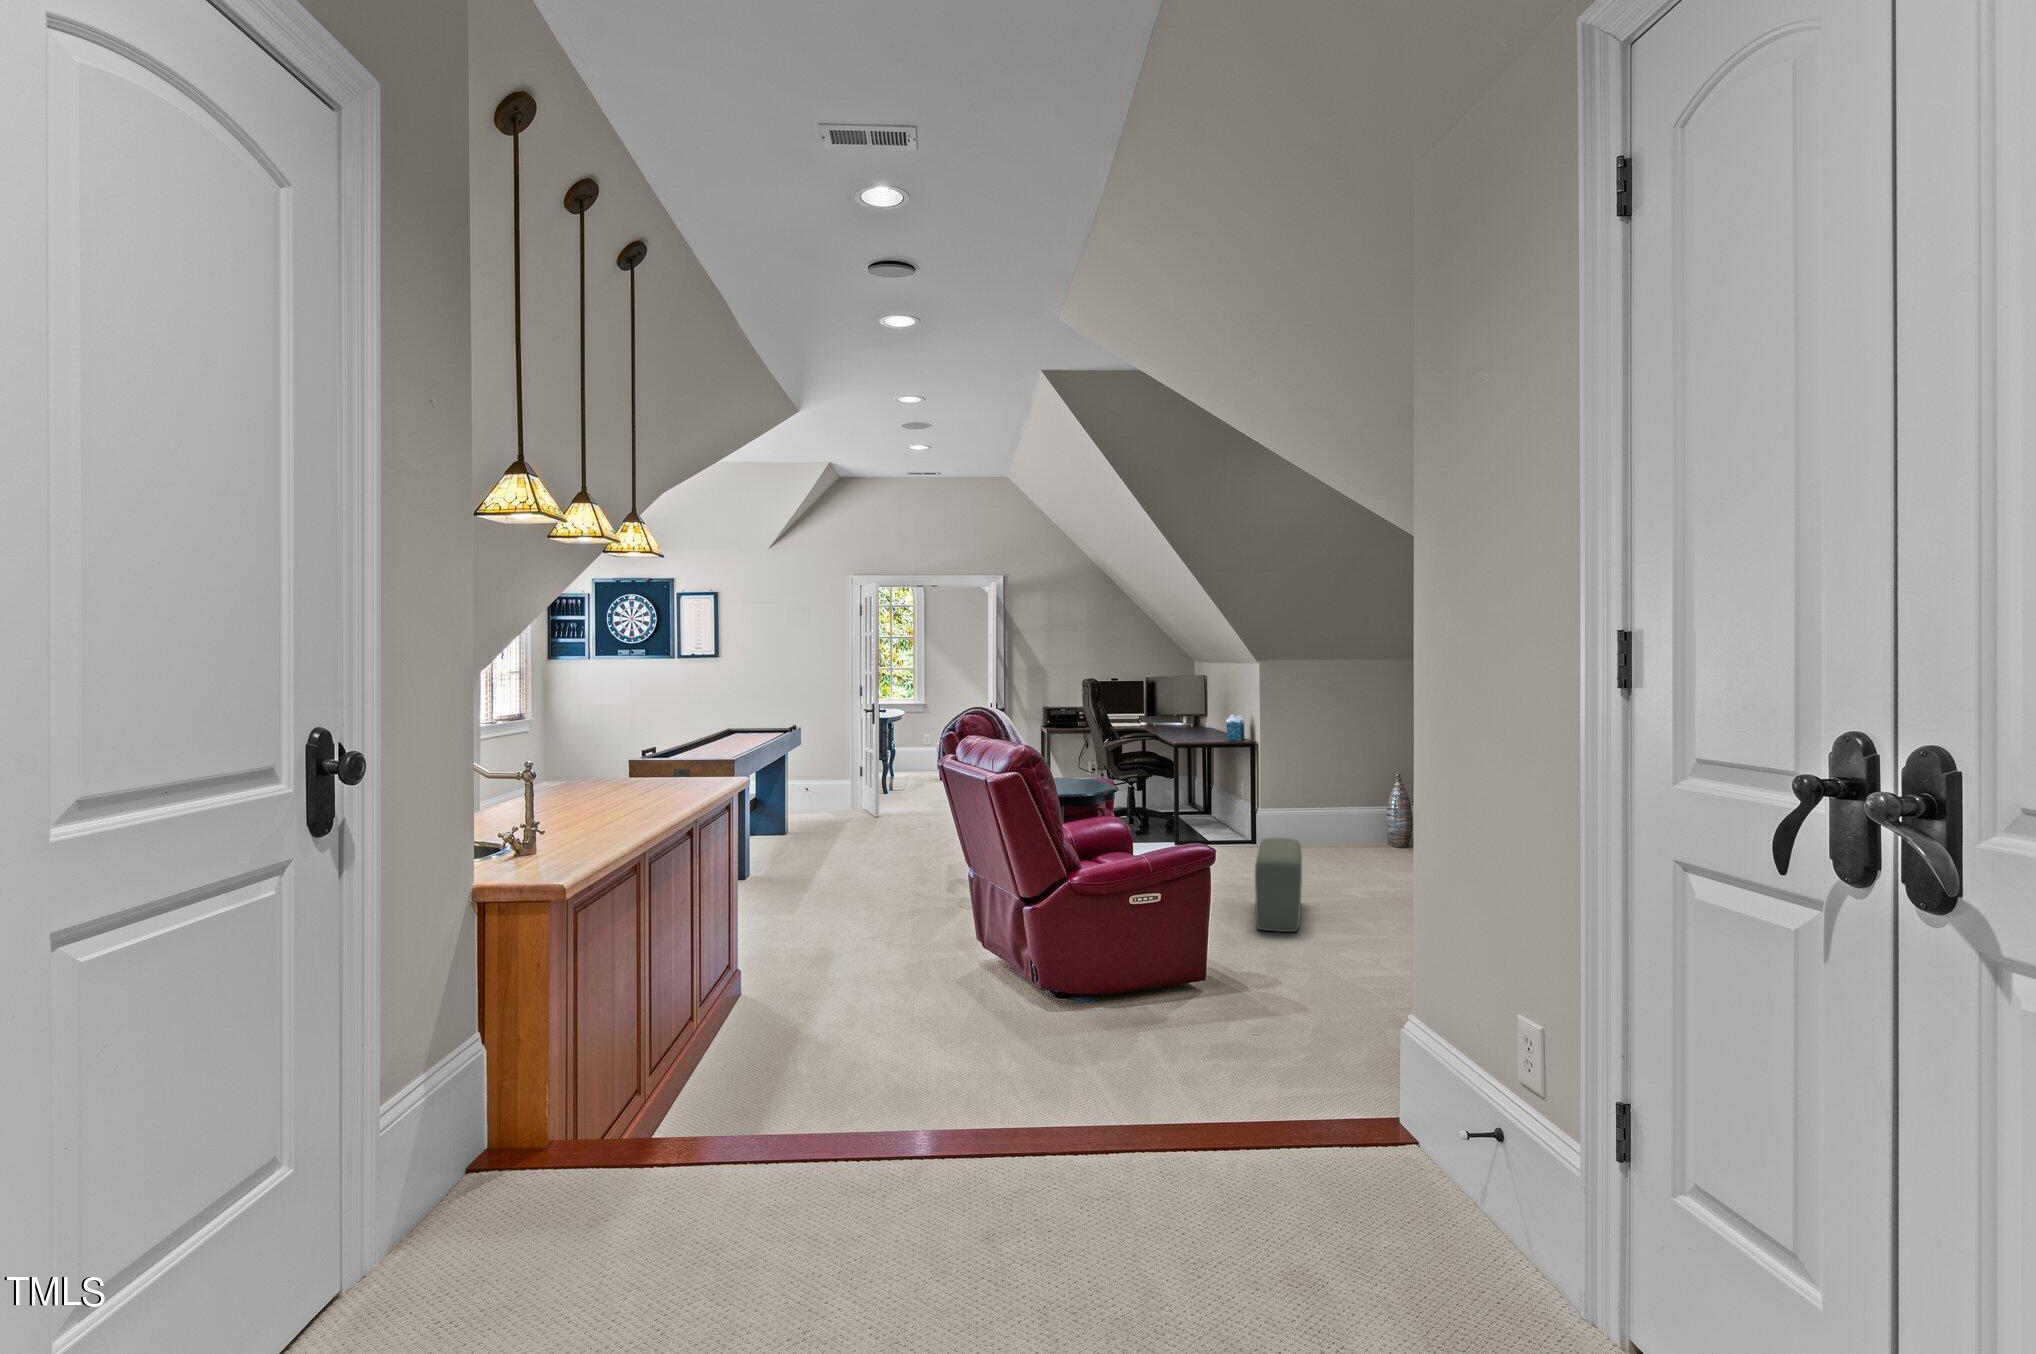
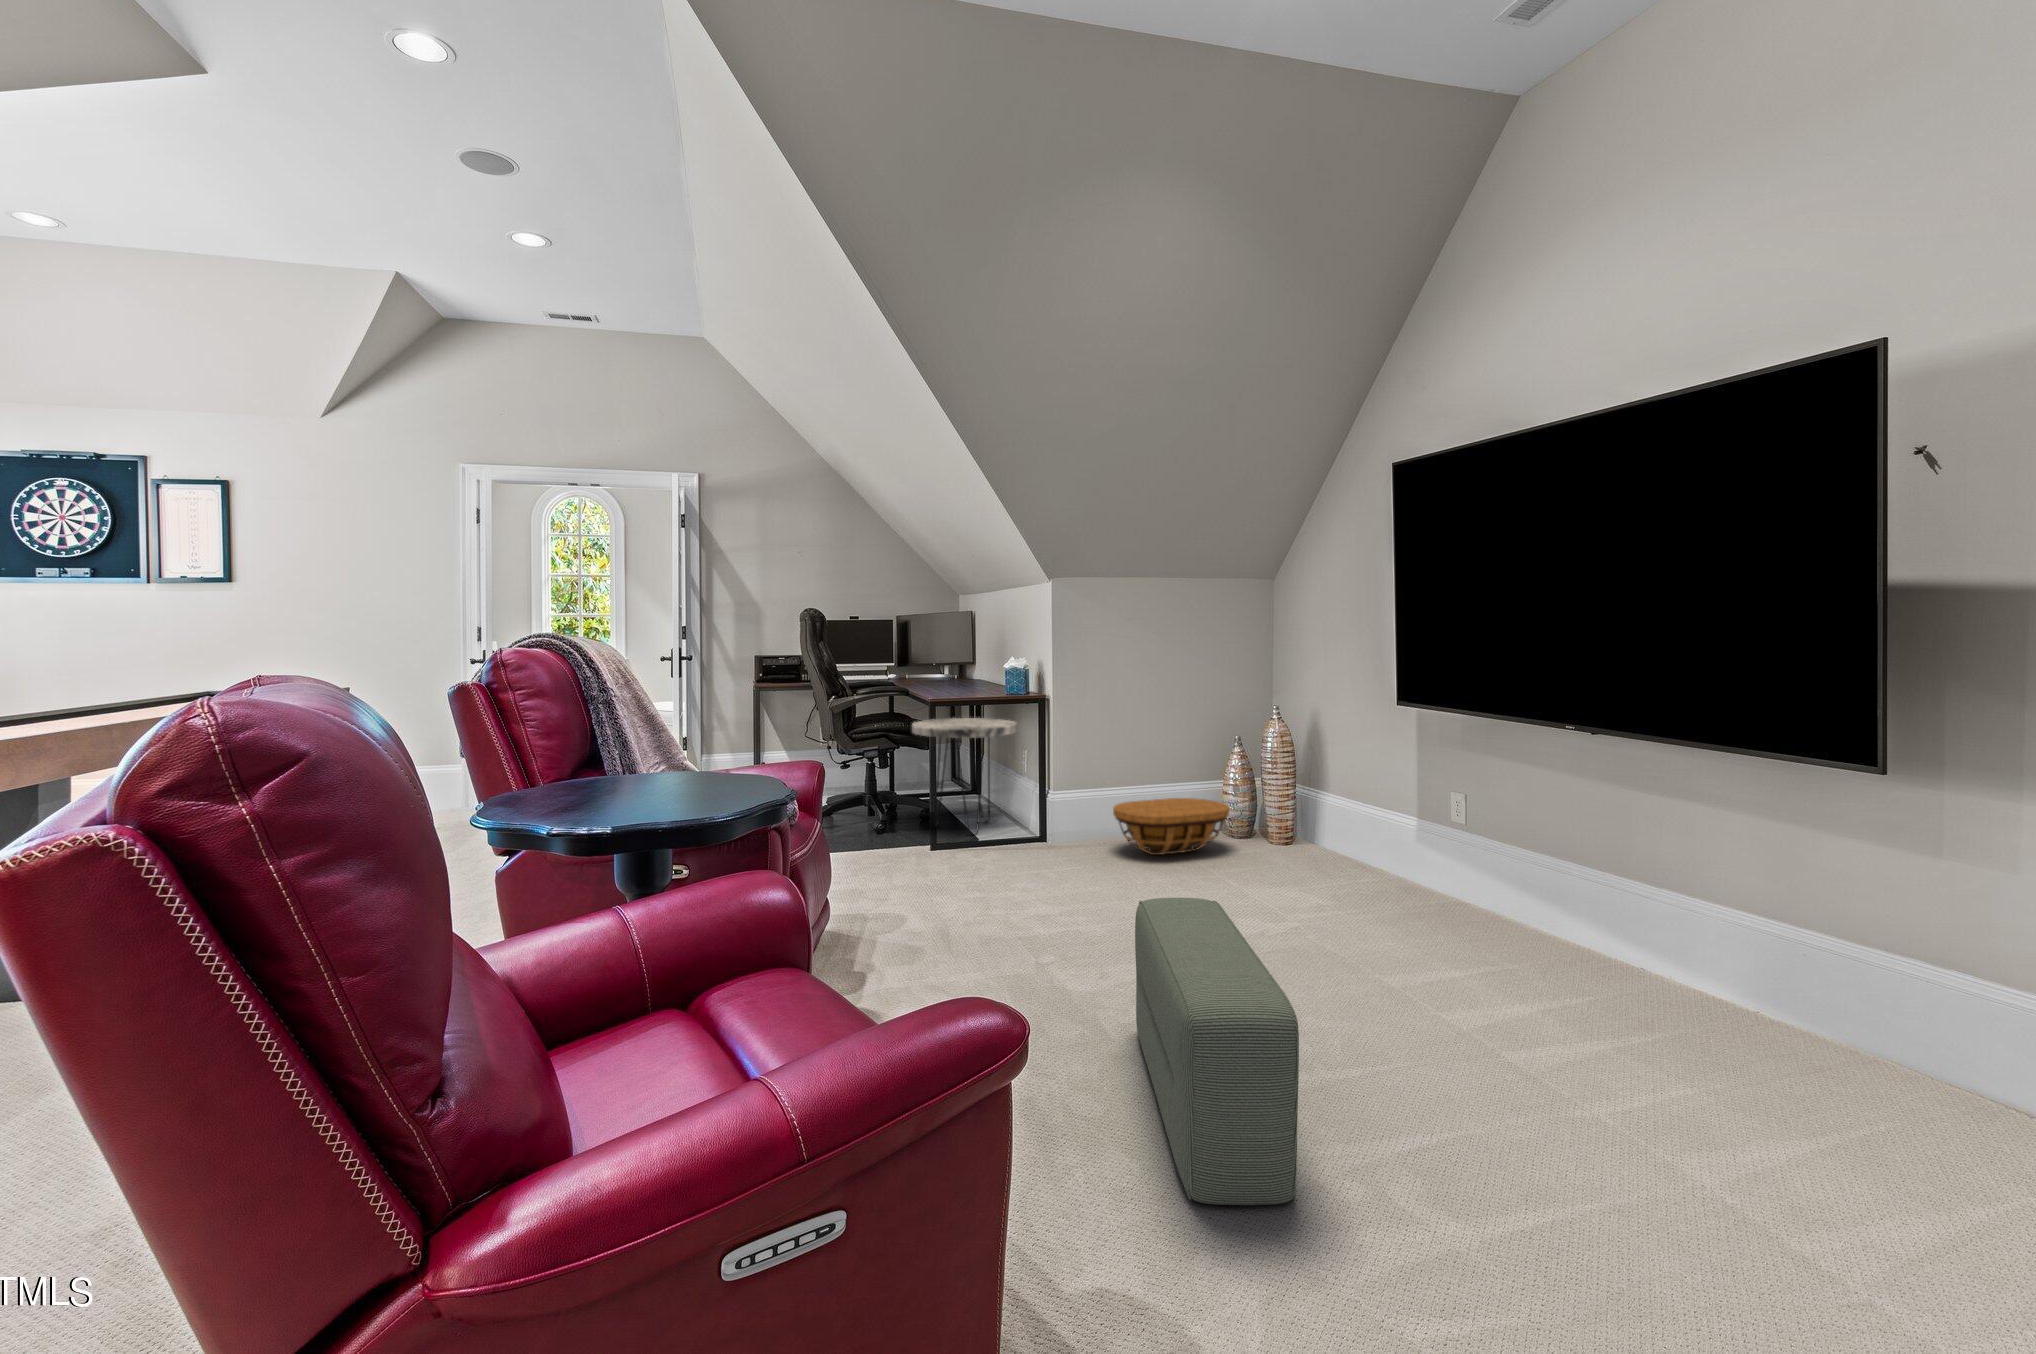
side table: none [1160,757,1232,835] -> present [912,718,1017,835]
basket: none [1291,813,1370,848] -> present [1113,798,1229,855]

